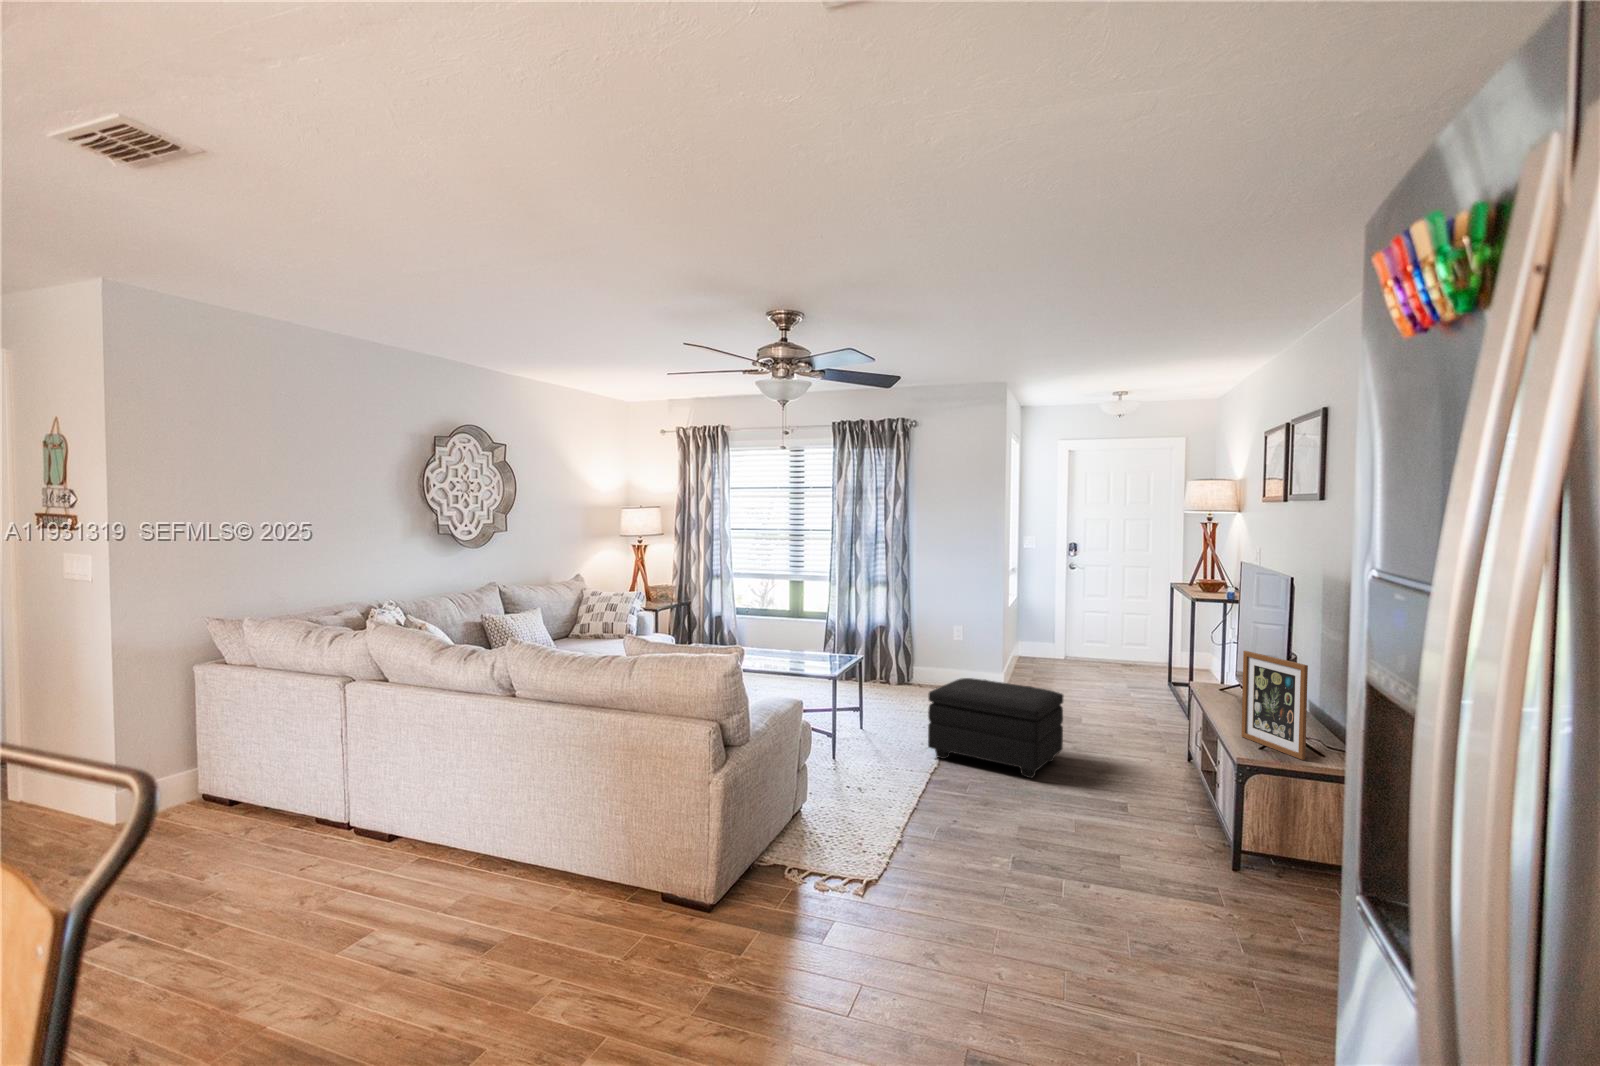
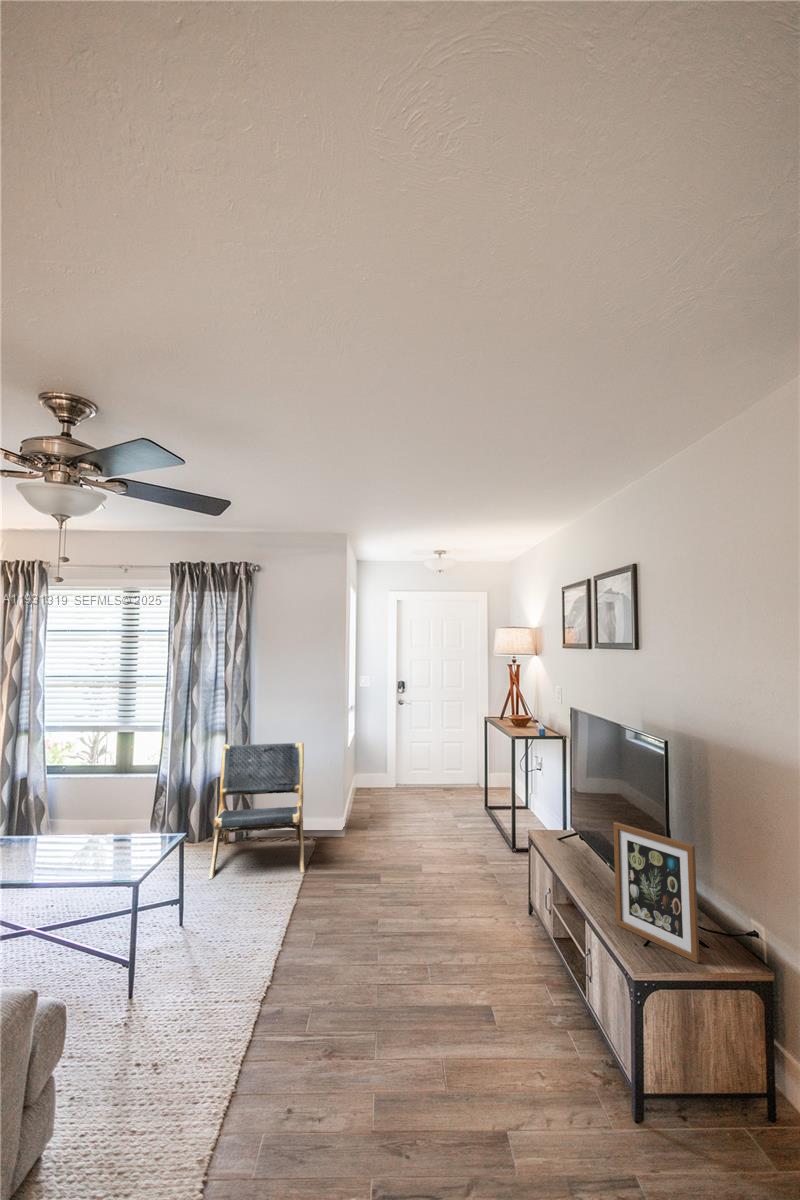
lounge chair: none [878,595,965,711] -> present [208,742,305,879]
footstool: present [928,678,1063,778] -> none [259,849,411,981]

